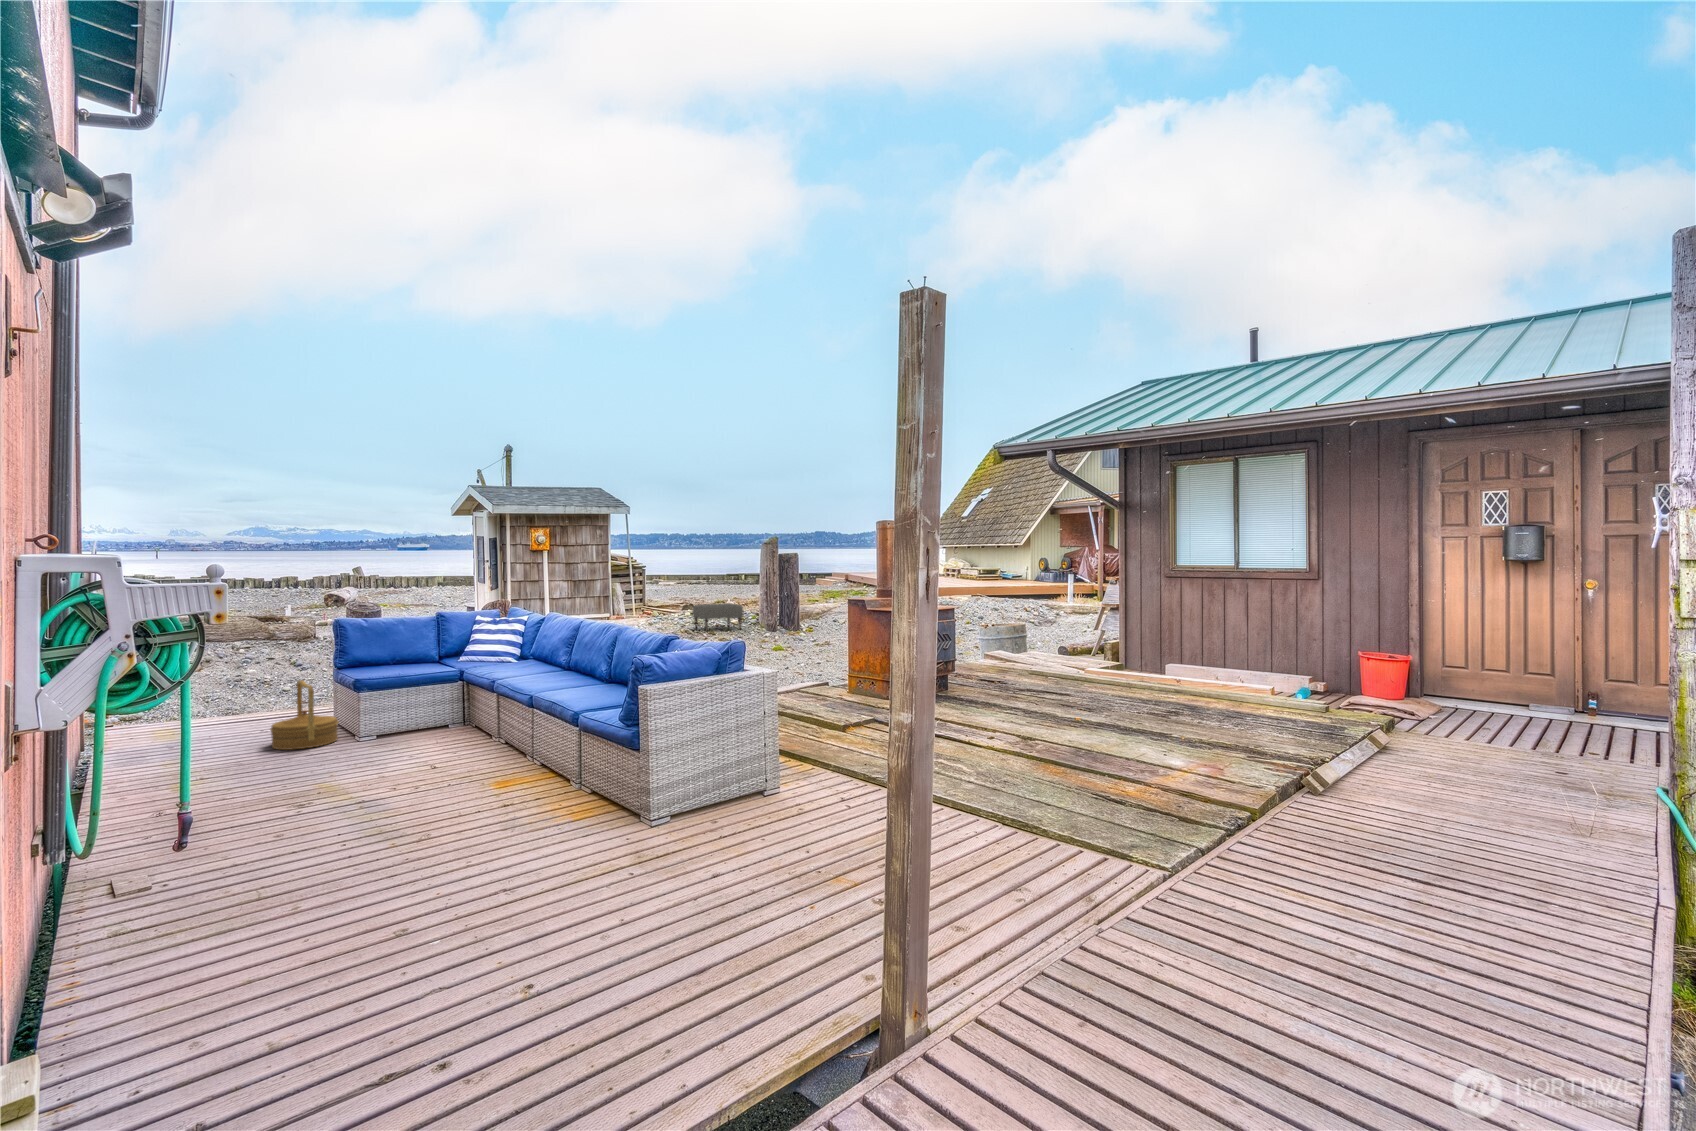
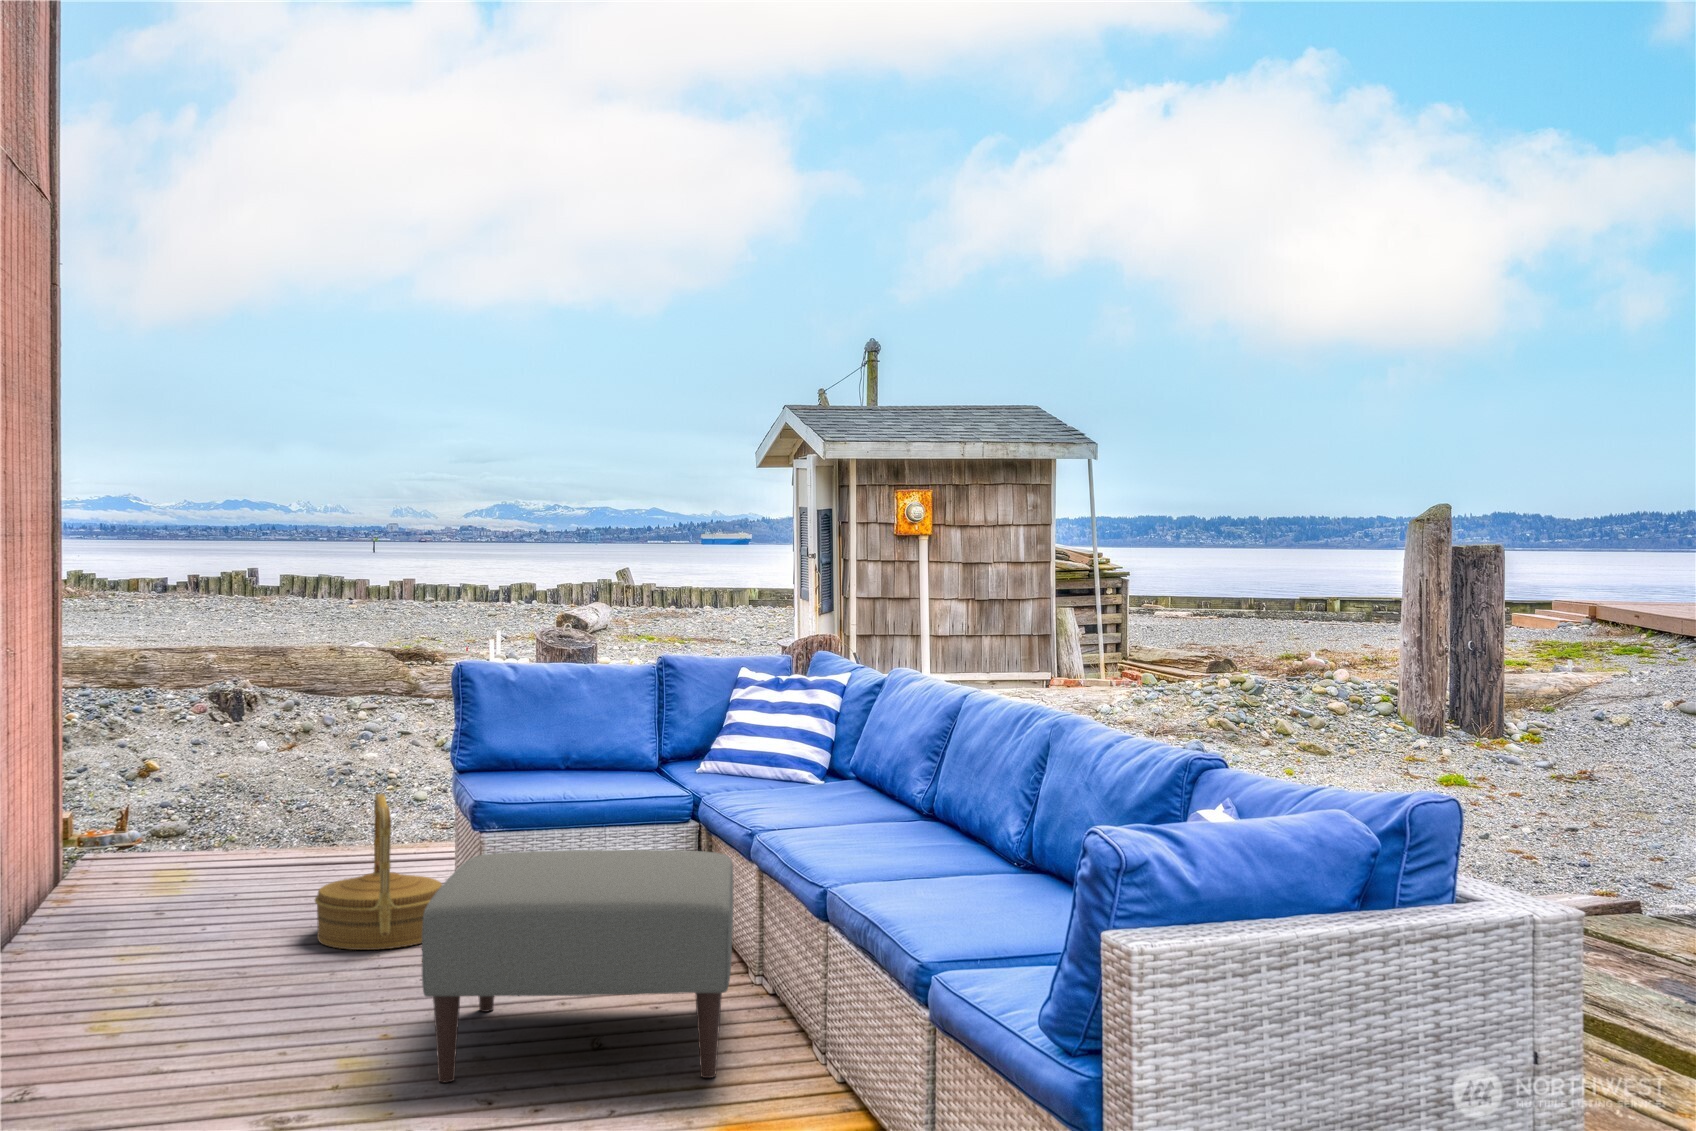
ottoman: present [692,603,743,631] -> present [422,850,733,1083]

